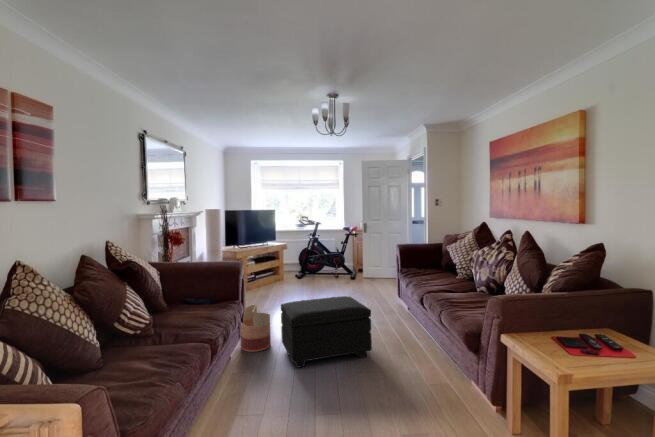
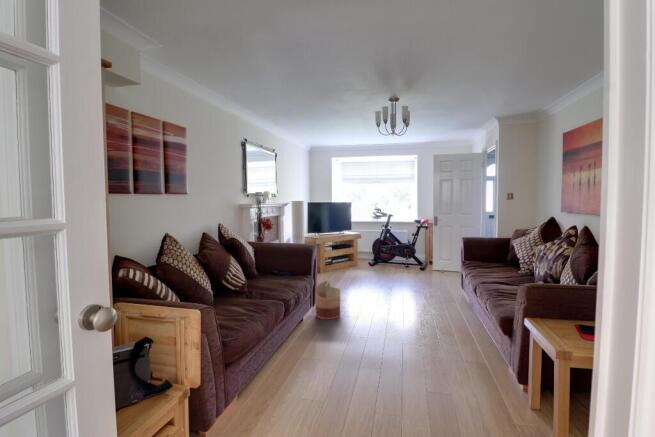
footstool: present [281,296,372,368] -> none [349,279,427,334]

